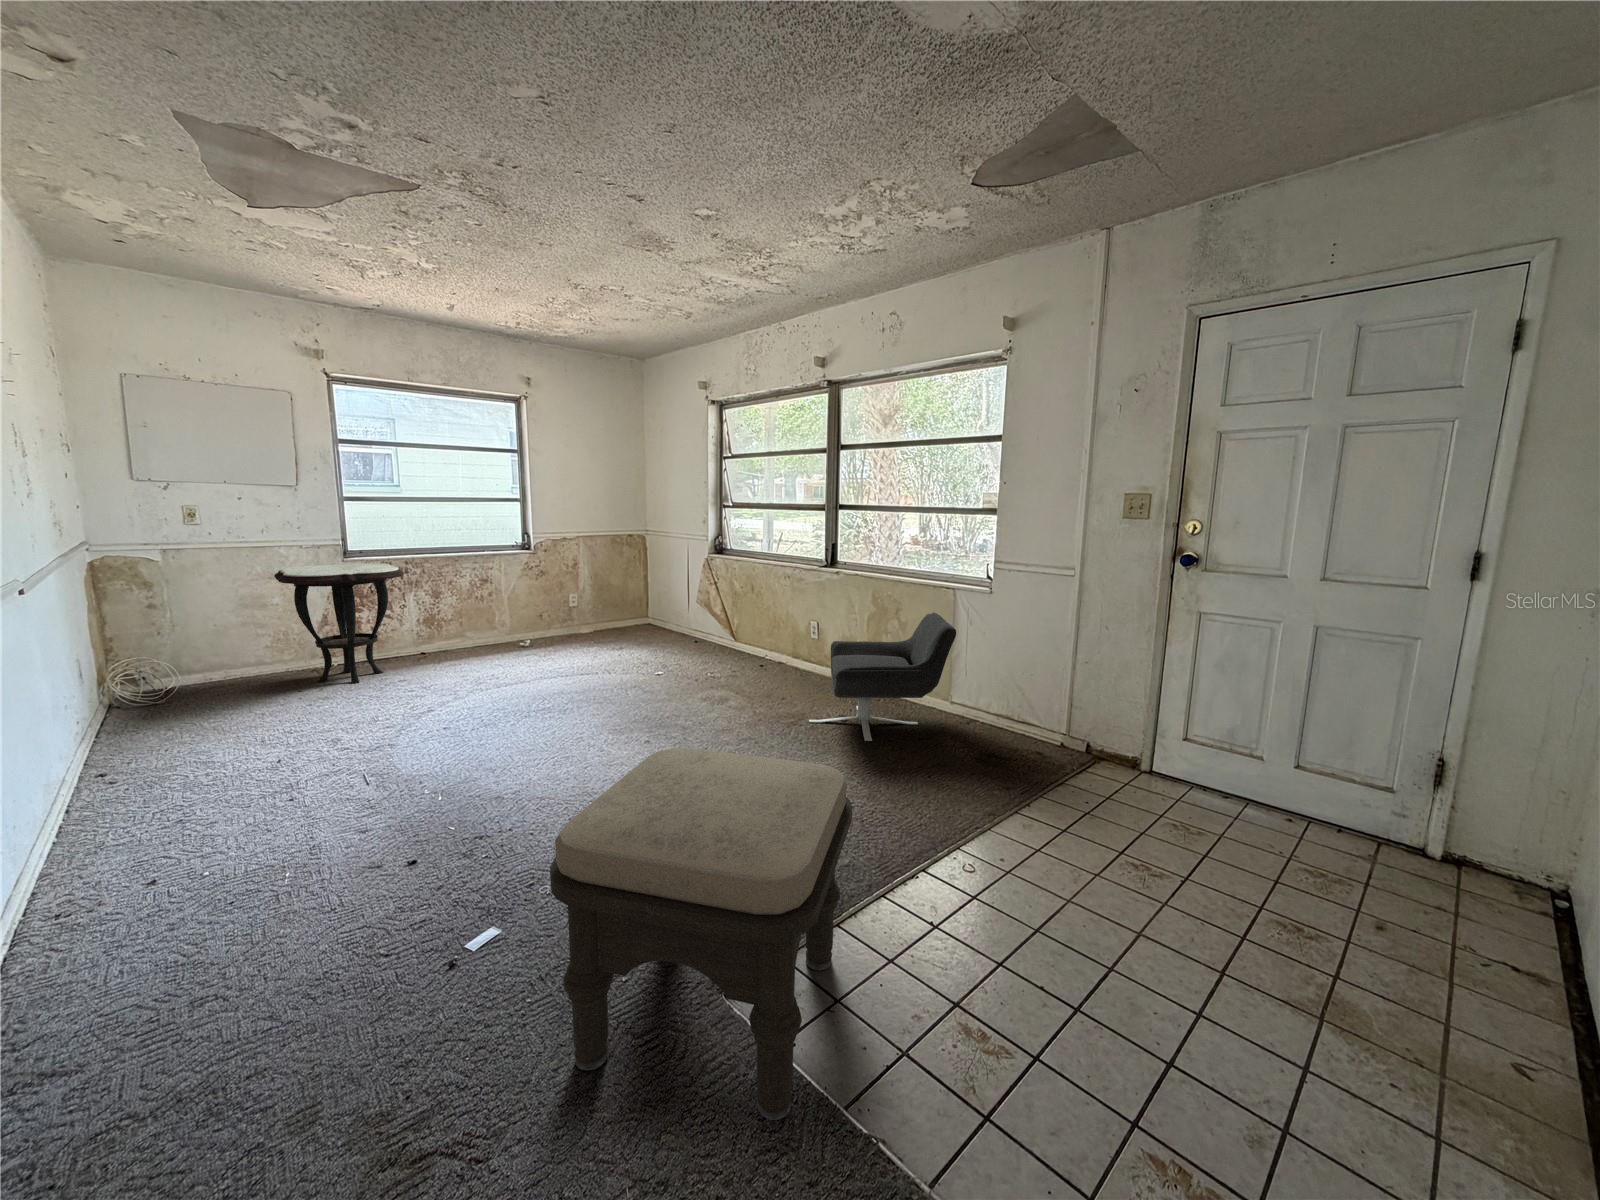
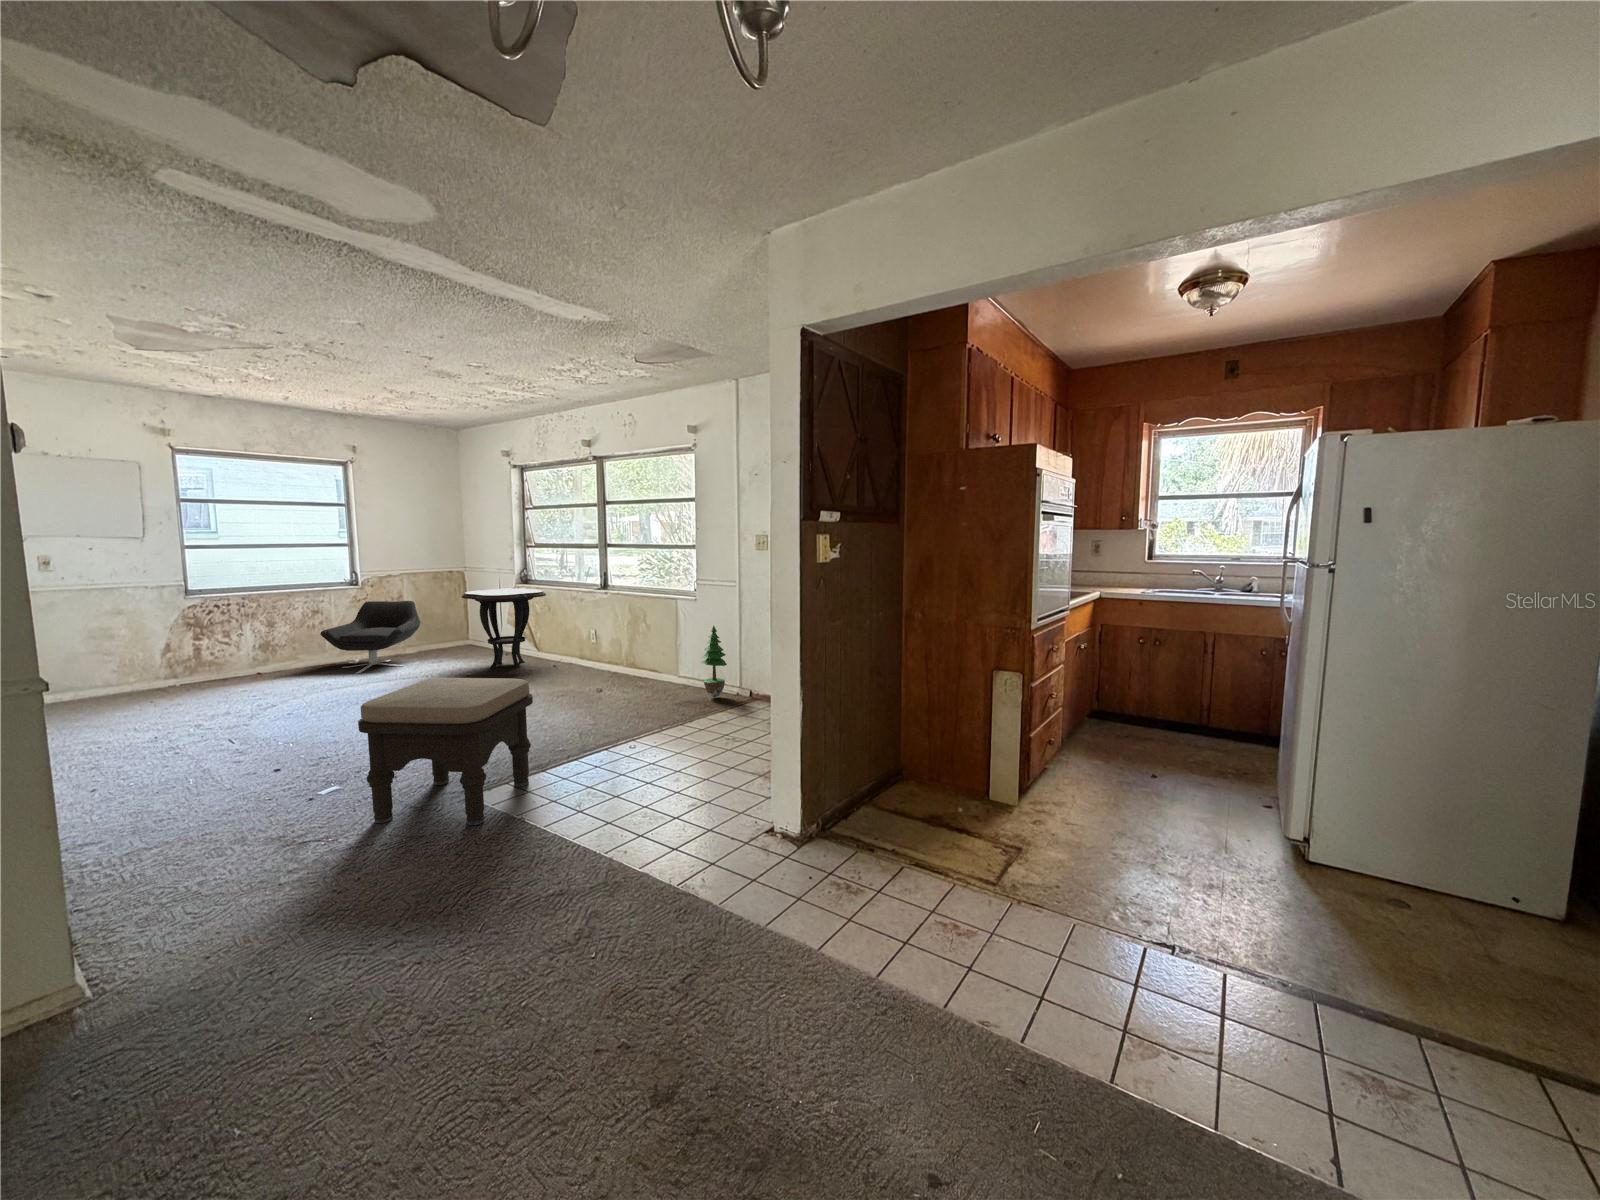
side table: present [274,563,404,683] -> present [462,588,546,668]
lounge chair: present [809,613,956,741] -> present [321,601,420,674]
potted tree: none [1010,637,1054,749] -> present [701,626,727,698]

